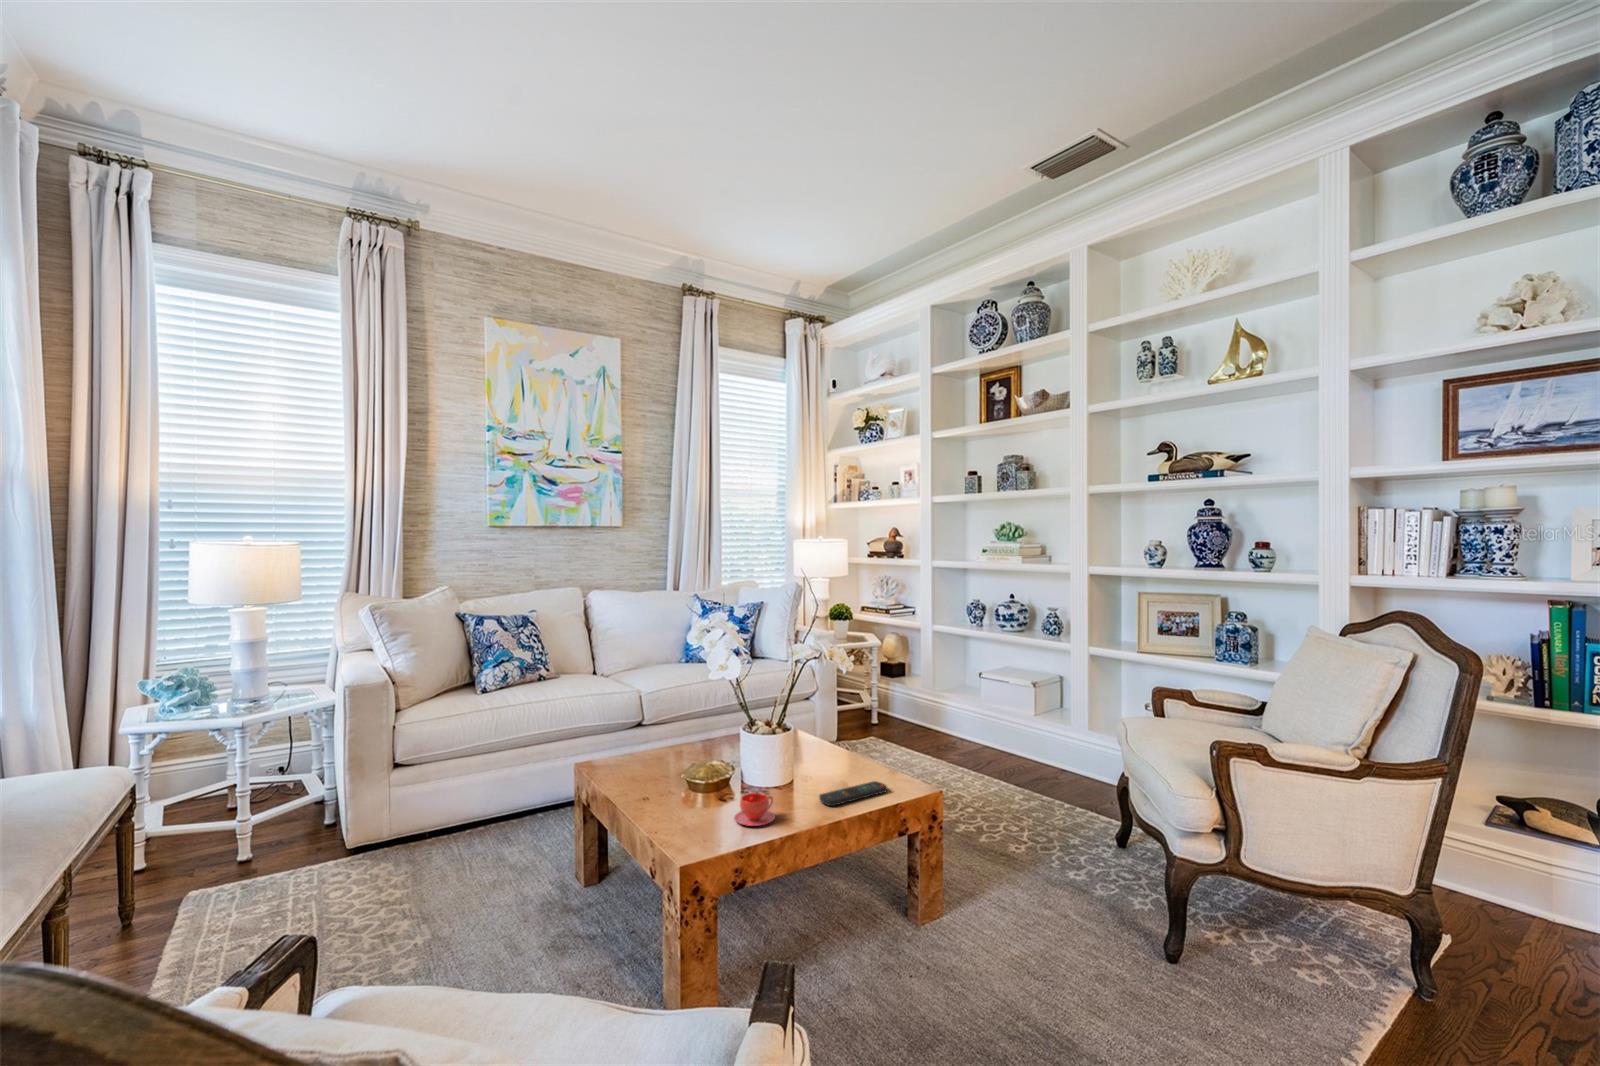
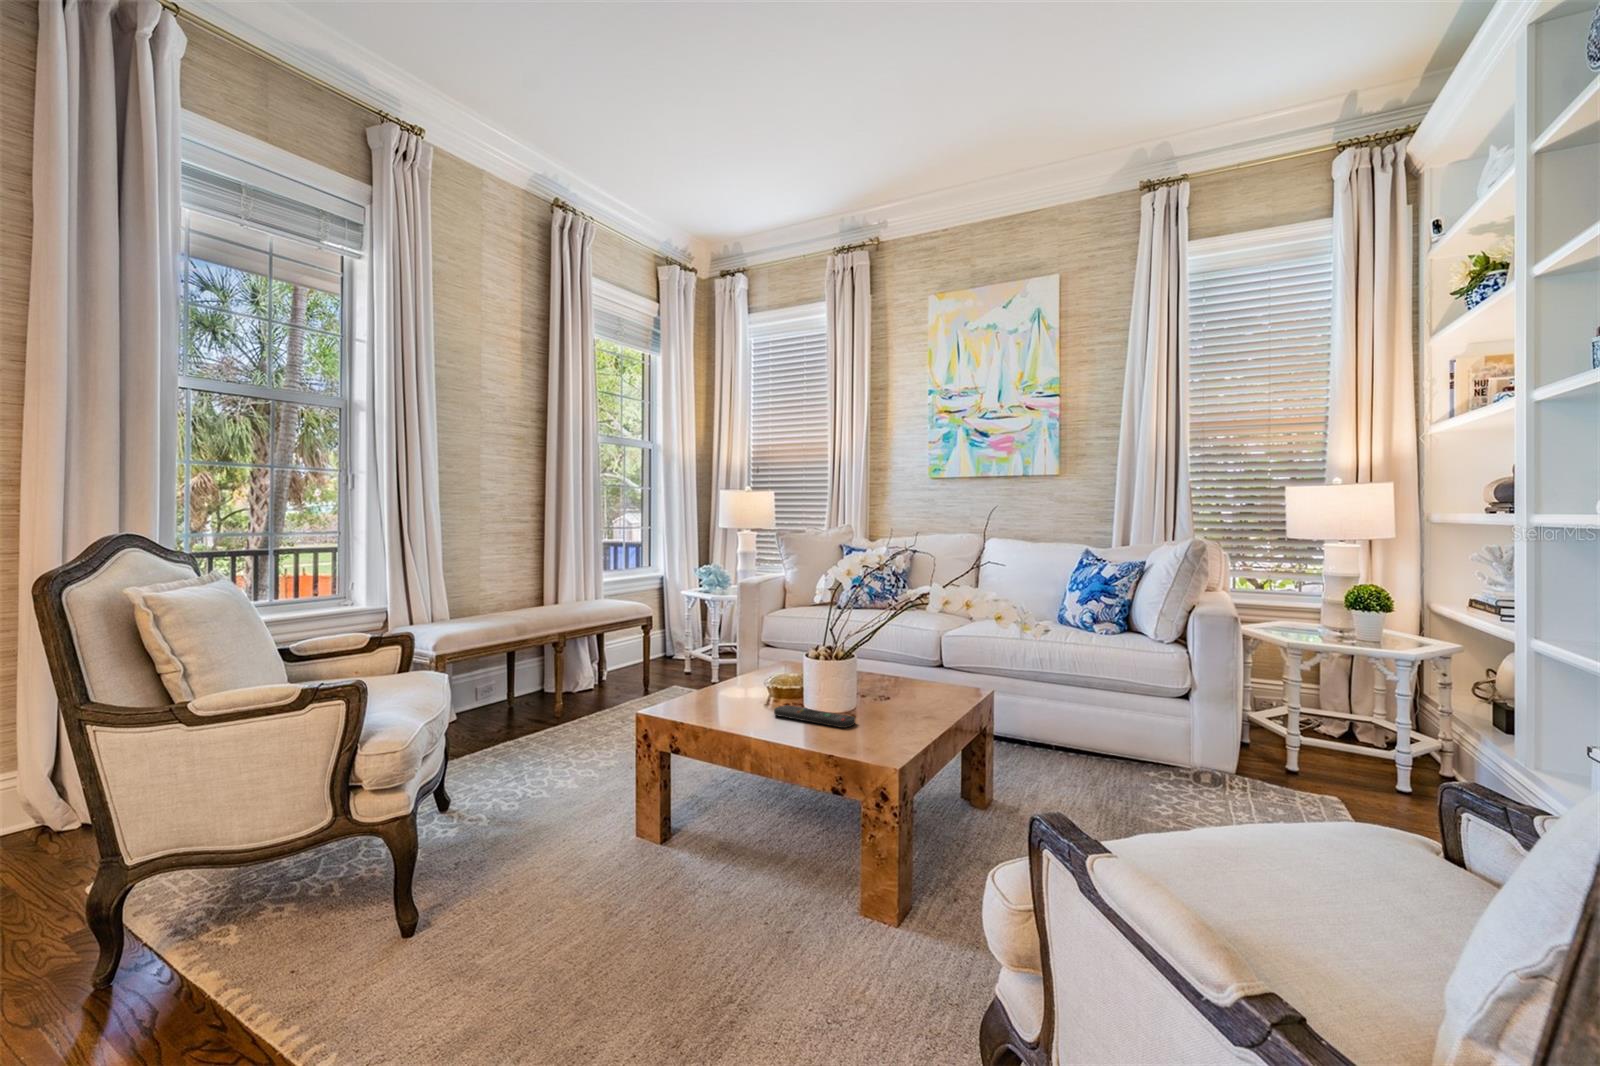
teacup: present [734,793,775,826] -> none [699,678,739,705]

